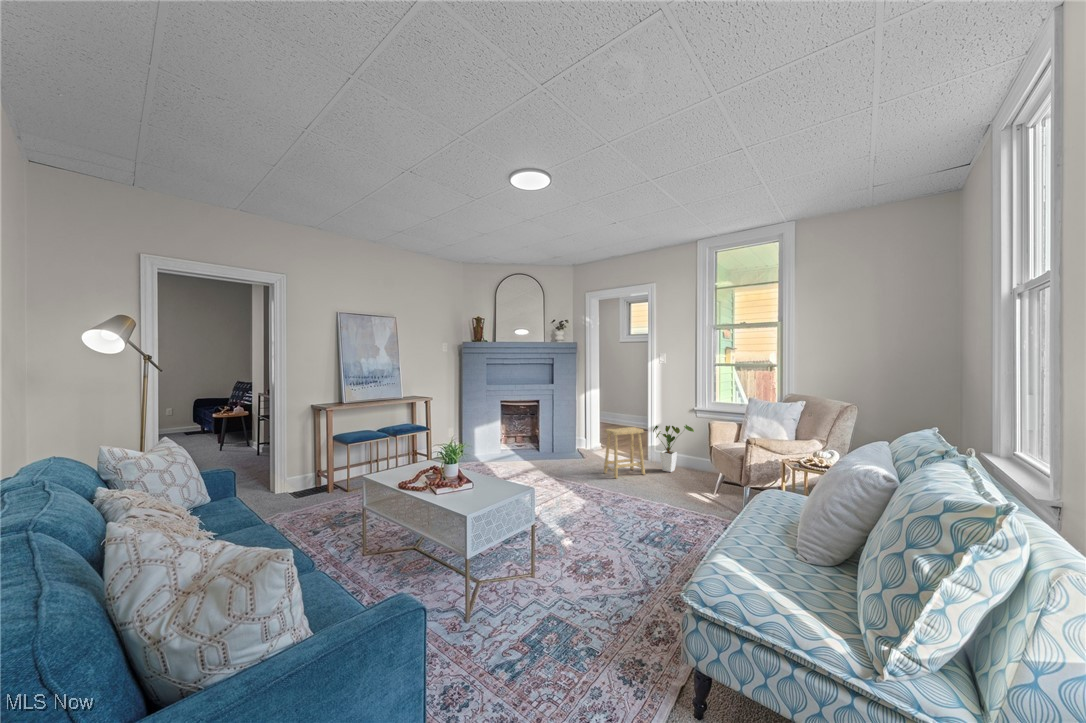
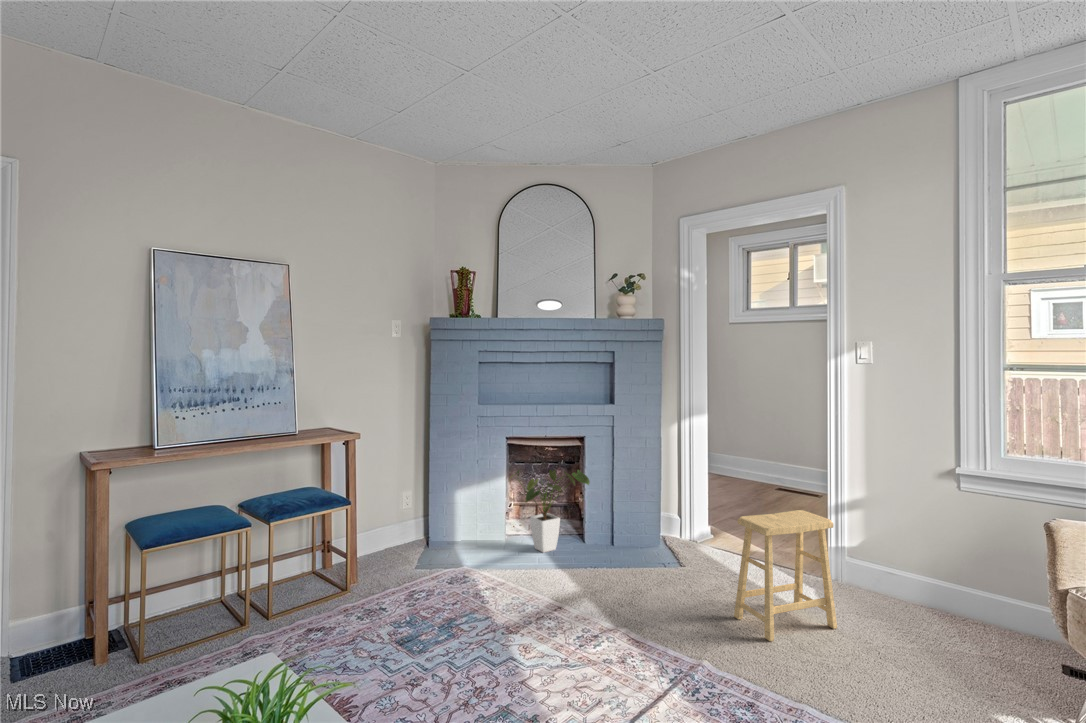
house plant: present [653,425,694,472] -> present [517,470,590,552]

